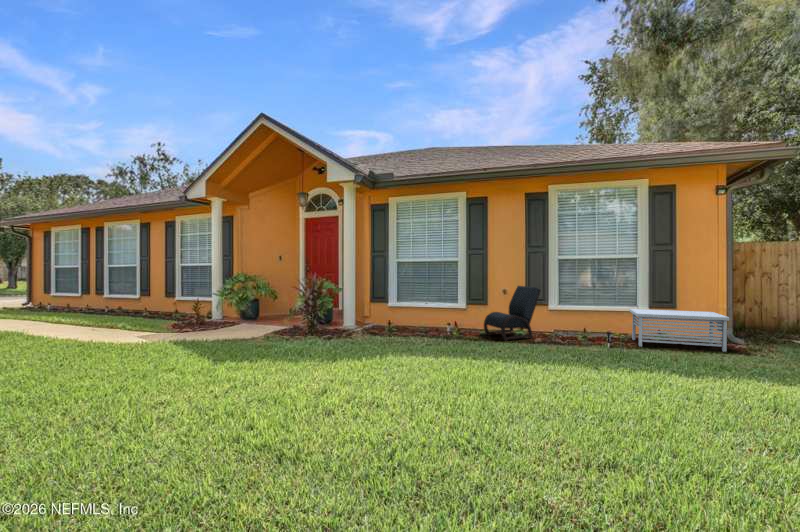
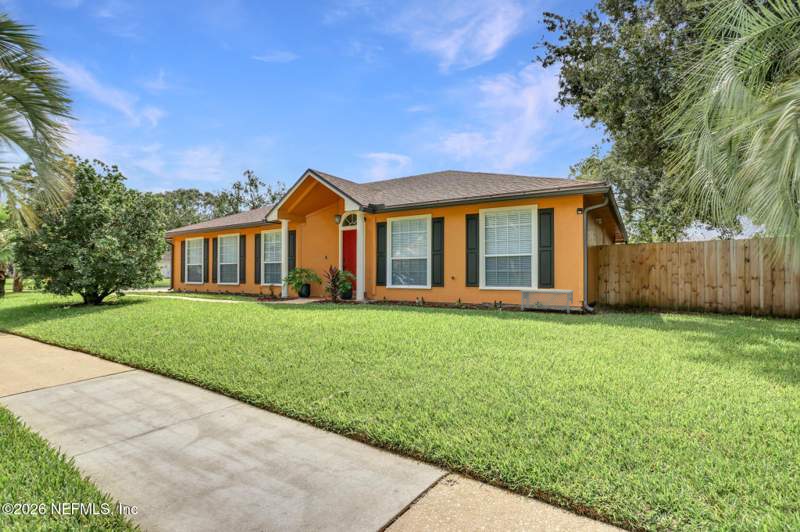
lounge chair: present [484,286,541,341] -> none [437,274,472,307]

